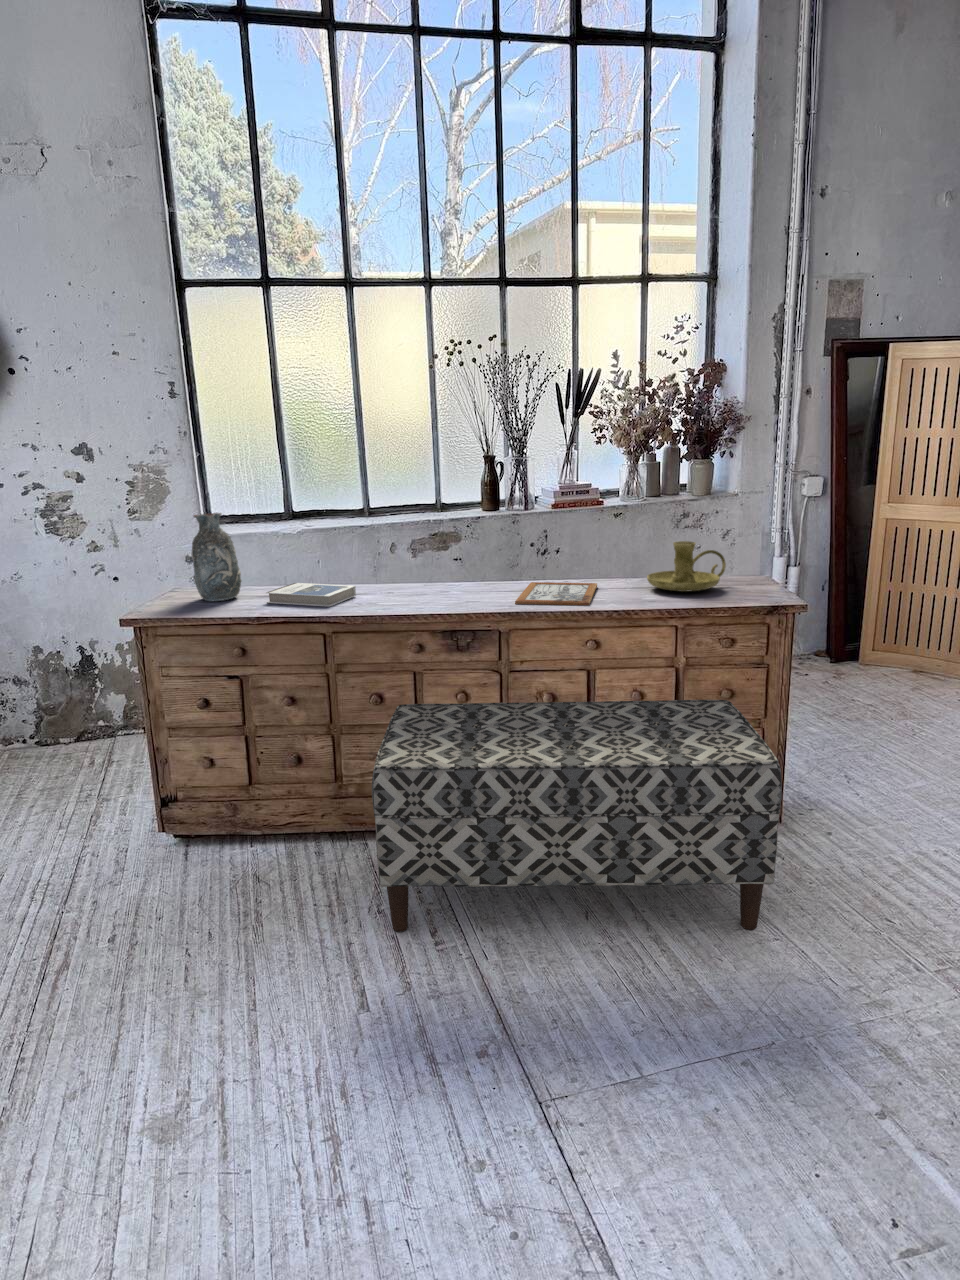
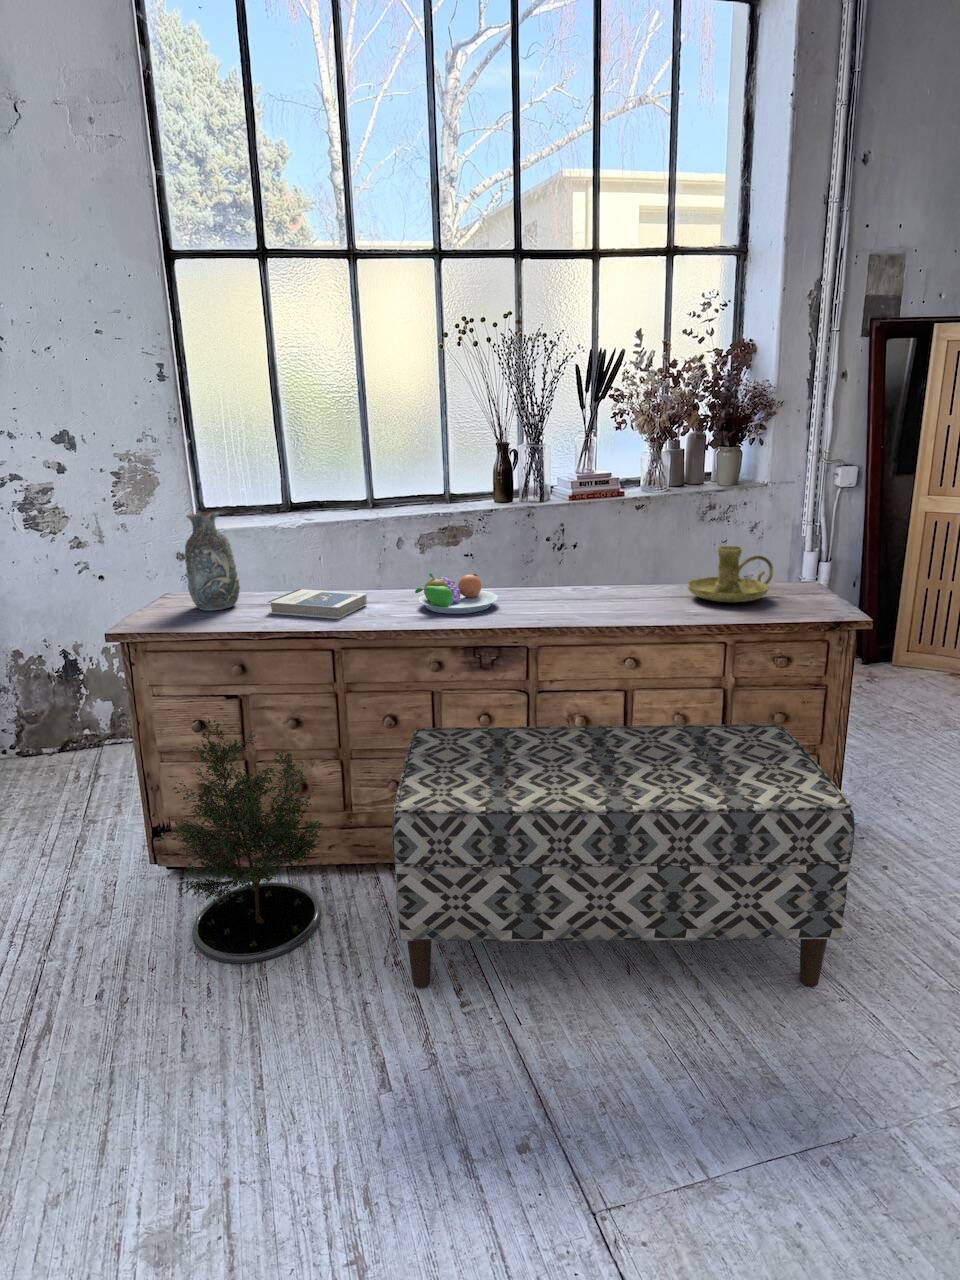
fruit bowl: none [398,567,474,602] -> present [415,573,498,614]
picture frame: present [515,582,597,606] -> none [545,589,632,620]
potted tree: none [172,691,315,913] -> present [166,719,323,963]

